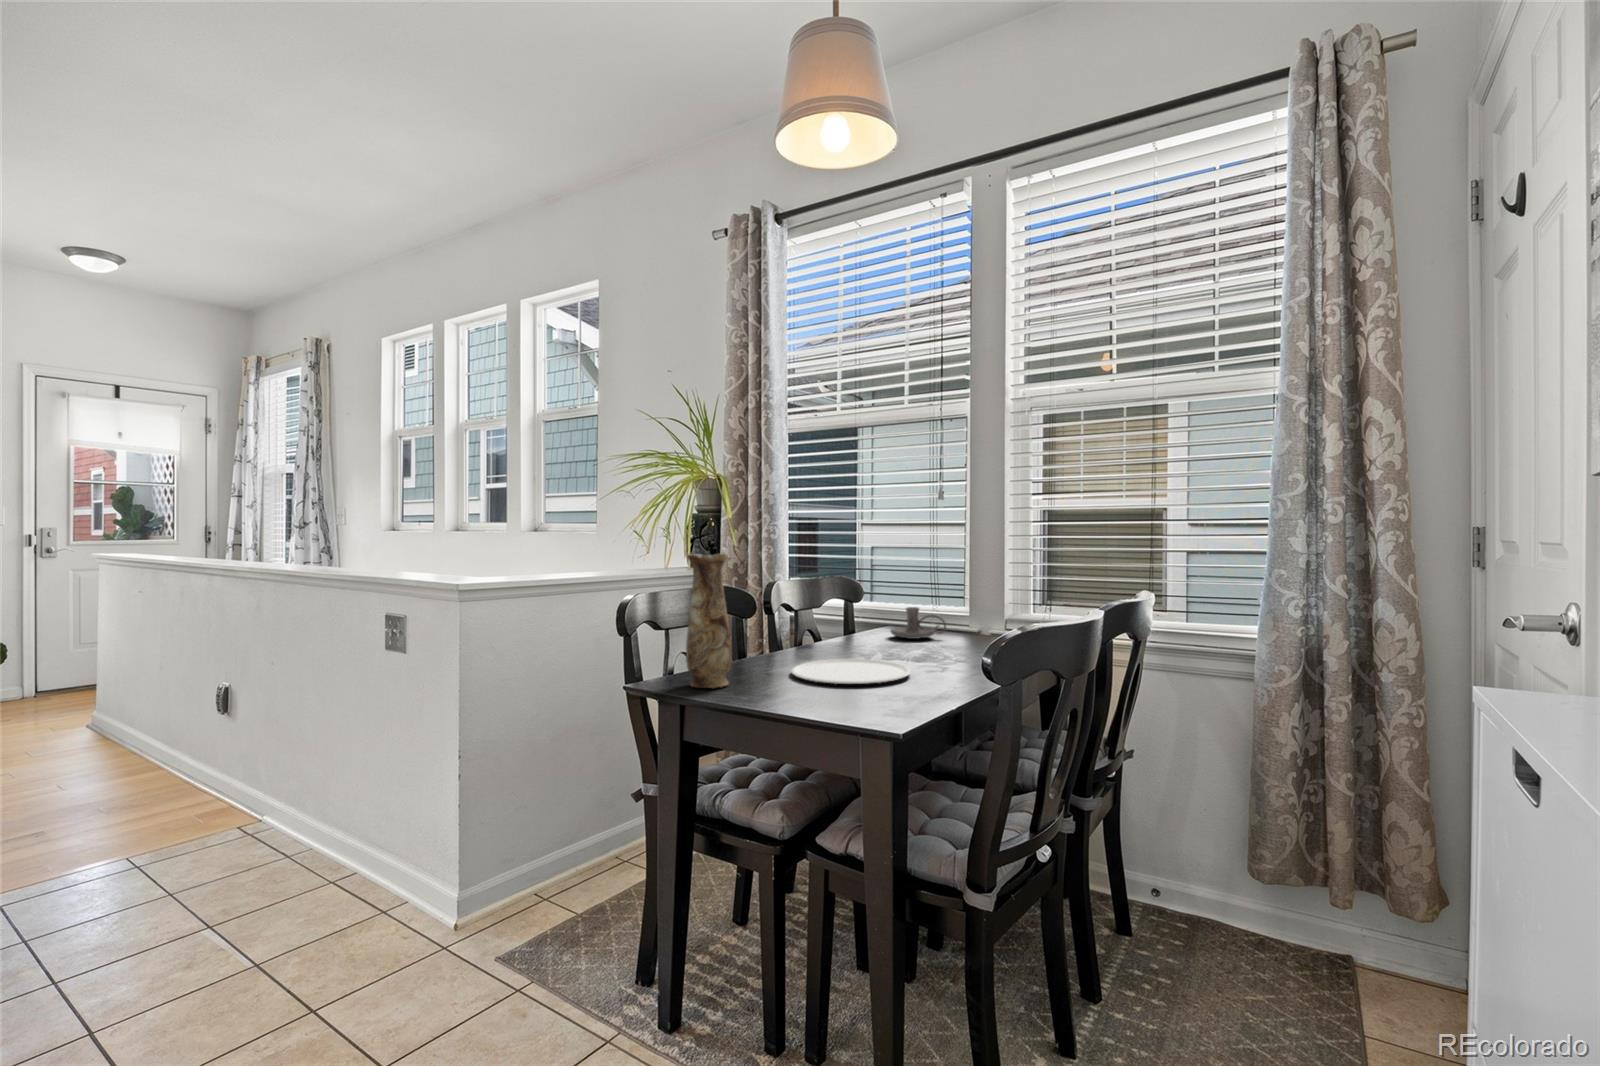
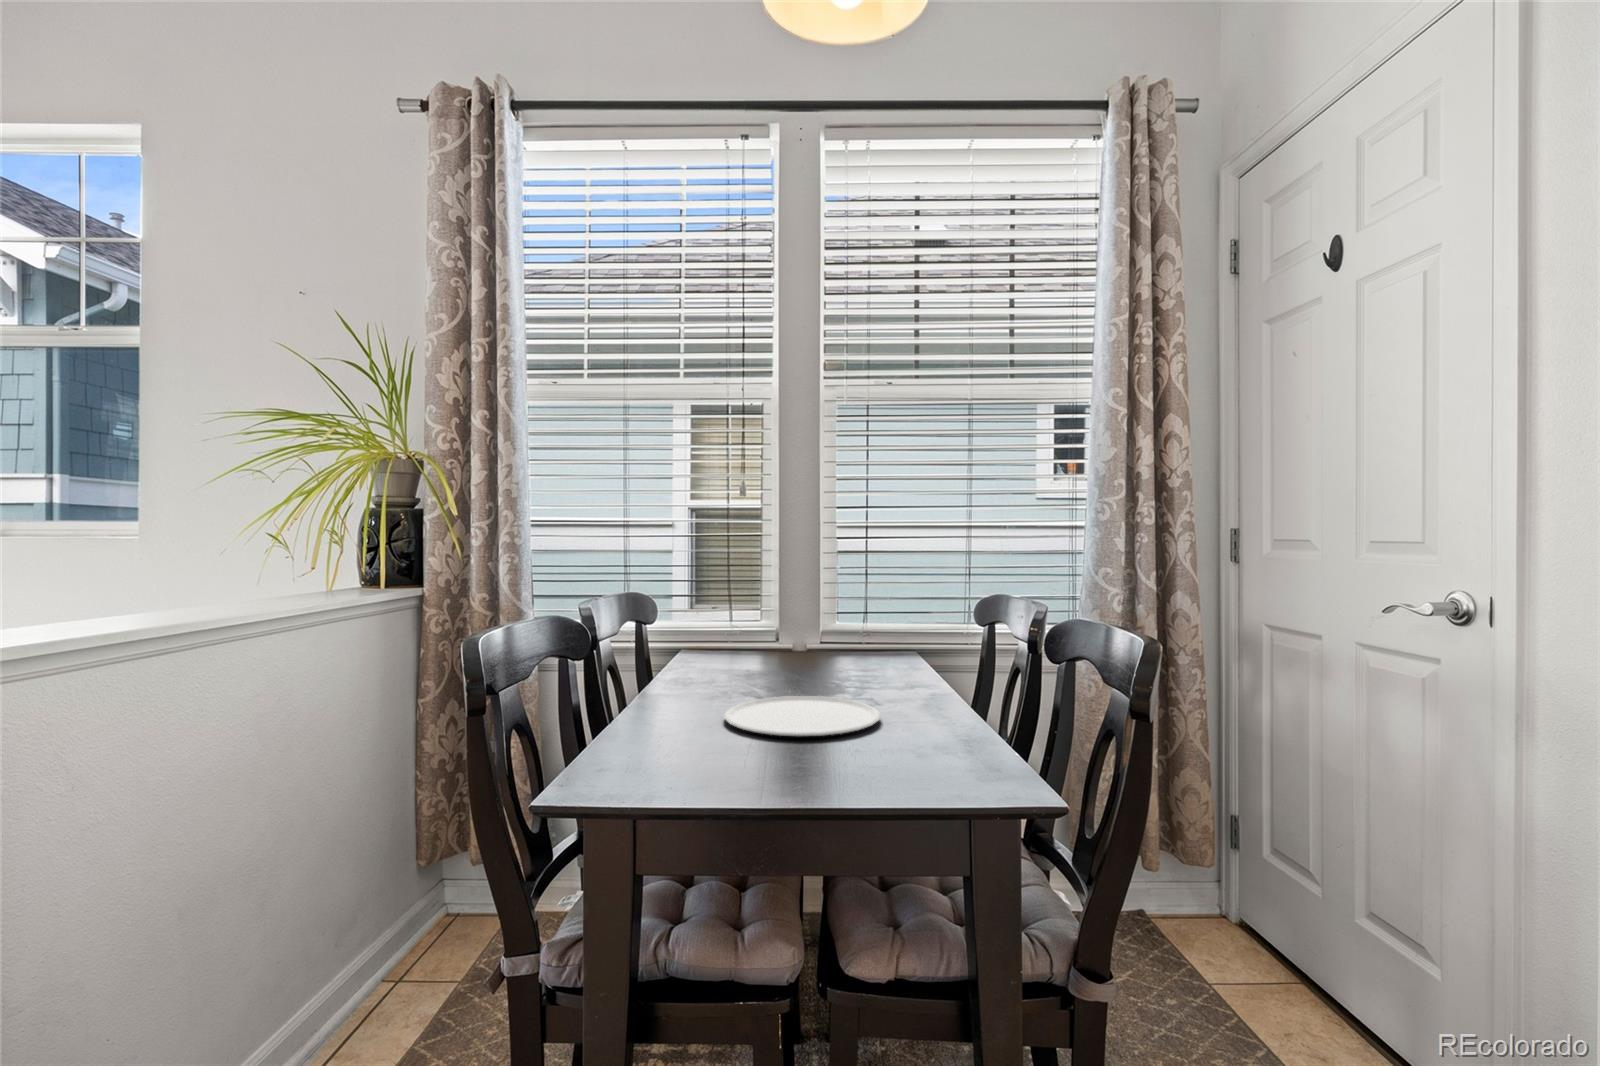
vase: present [686,554,732,688] -> none [626,565,696,772]
candle holder: present [890,607,946,639] -> none [725,624,791,663]

